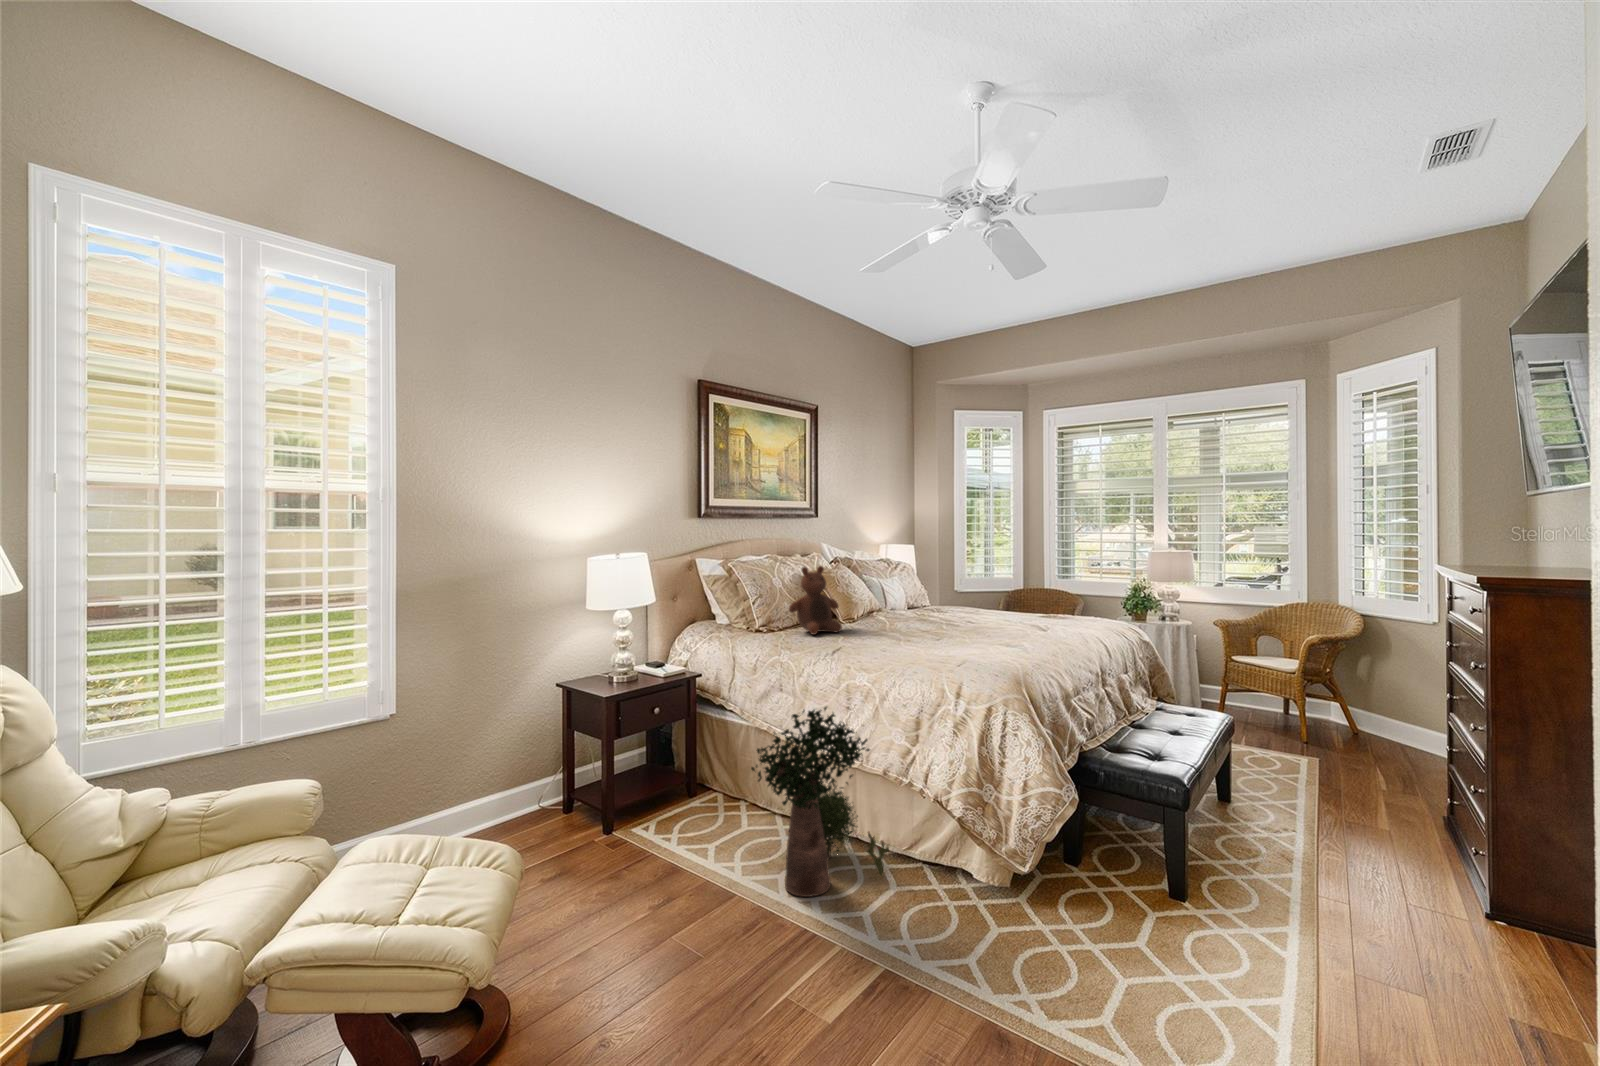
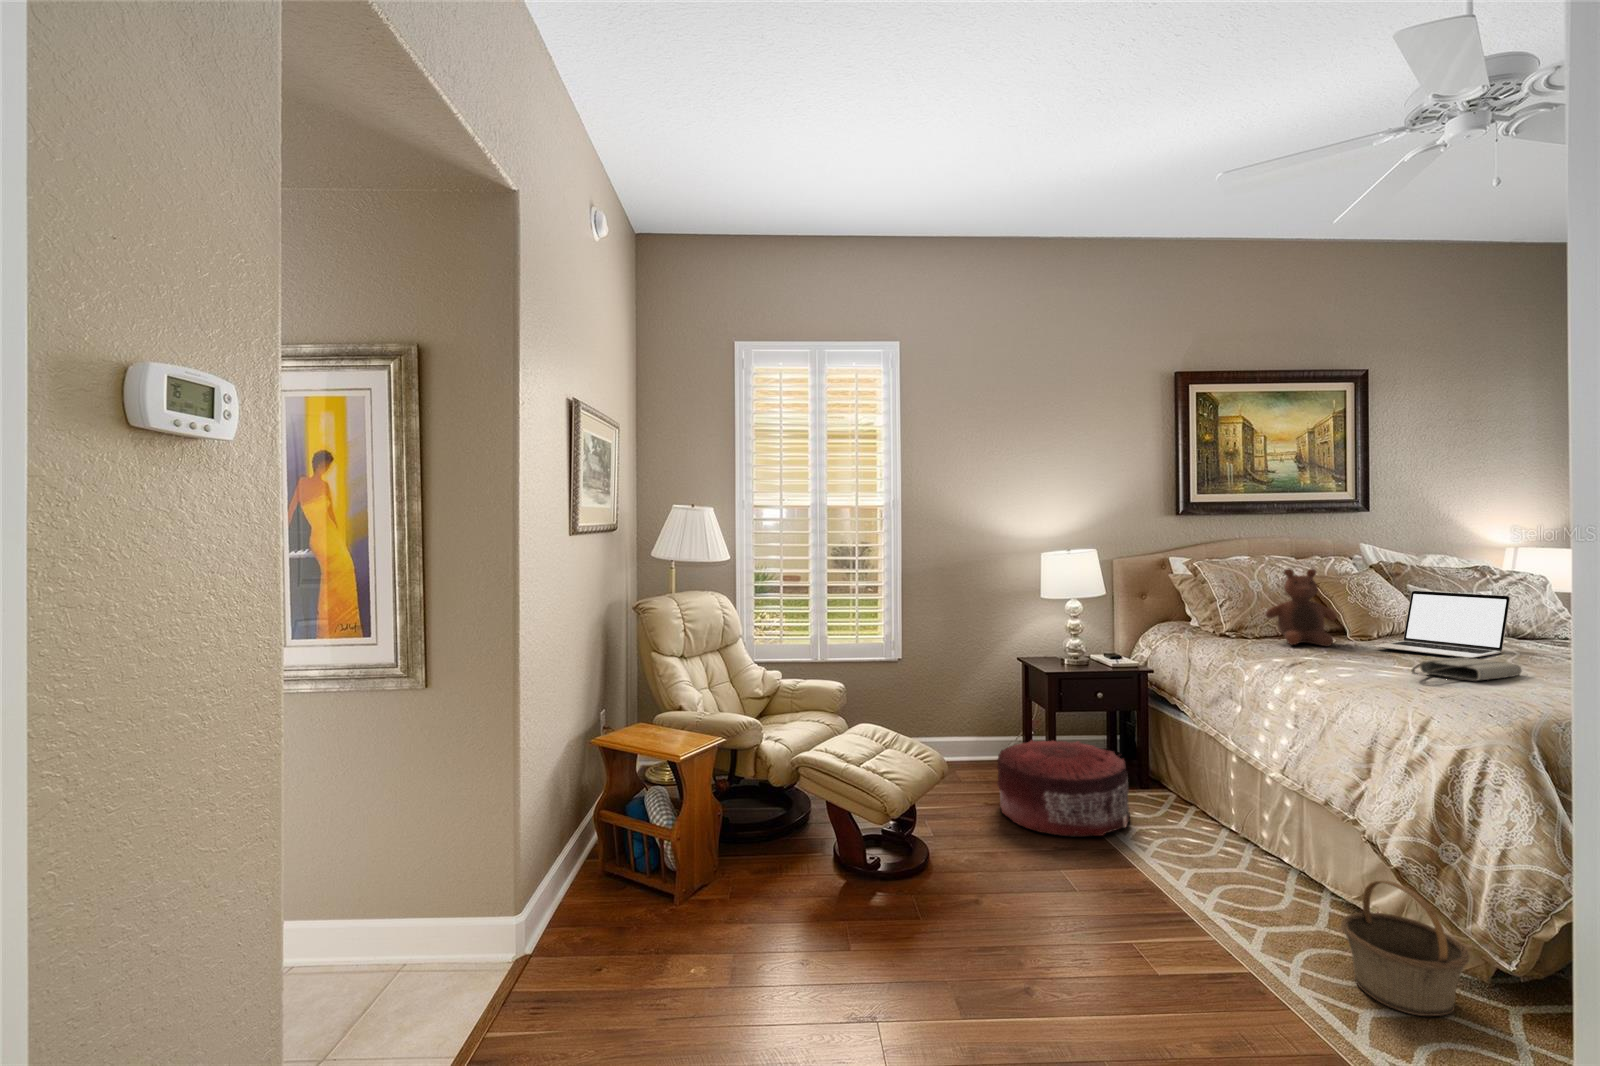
laptop: none [870,579,946,630] -> present [1374,591,1510,658]
tote bag: none [924,630,978,650] -> present [1411,658,1522,681]
potted plant: present [751,707,889,897] -> none [1157,711,1319,914]
pouf: none [563,763,704,880] -> present [997,740,1130,836]
basket: none [930,831,1018,942] -> present [1341,881,1469,1016]

